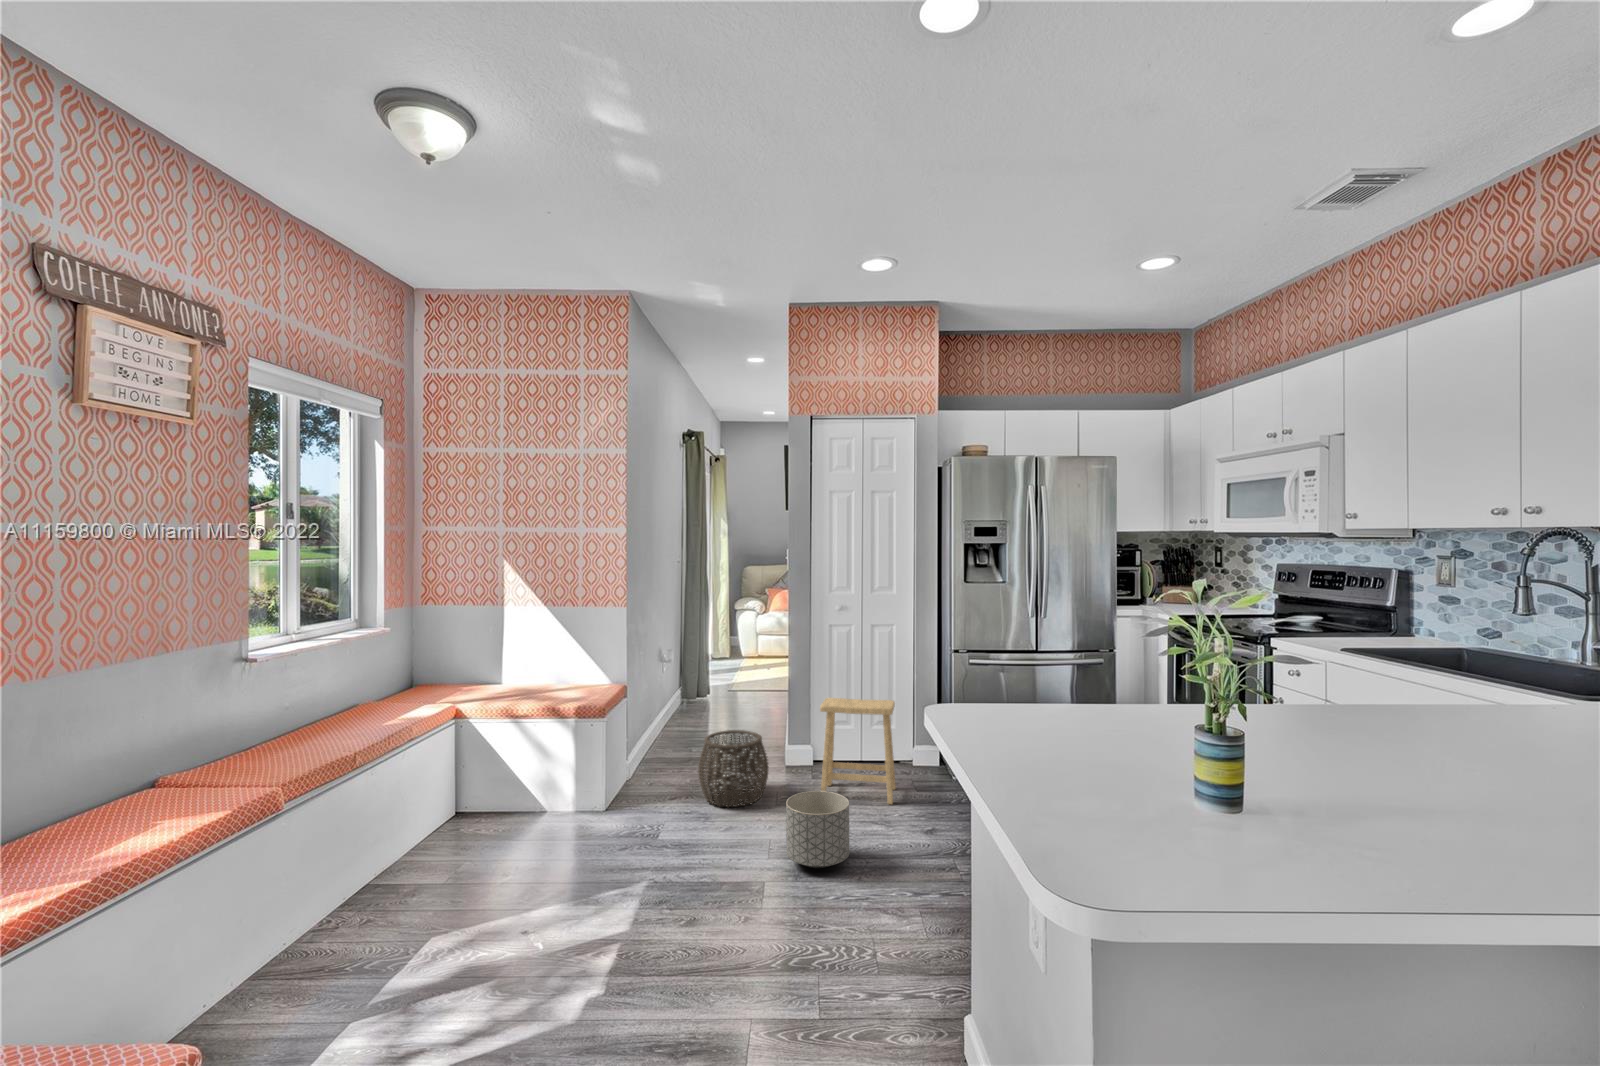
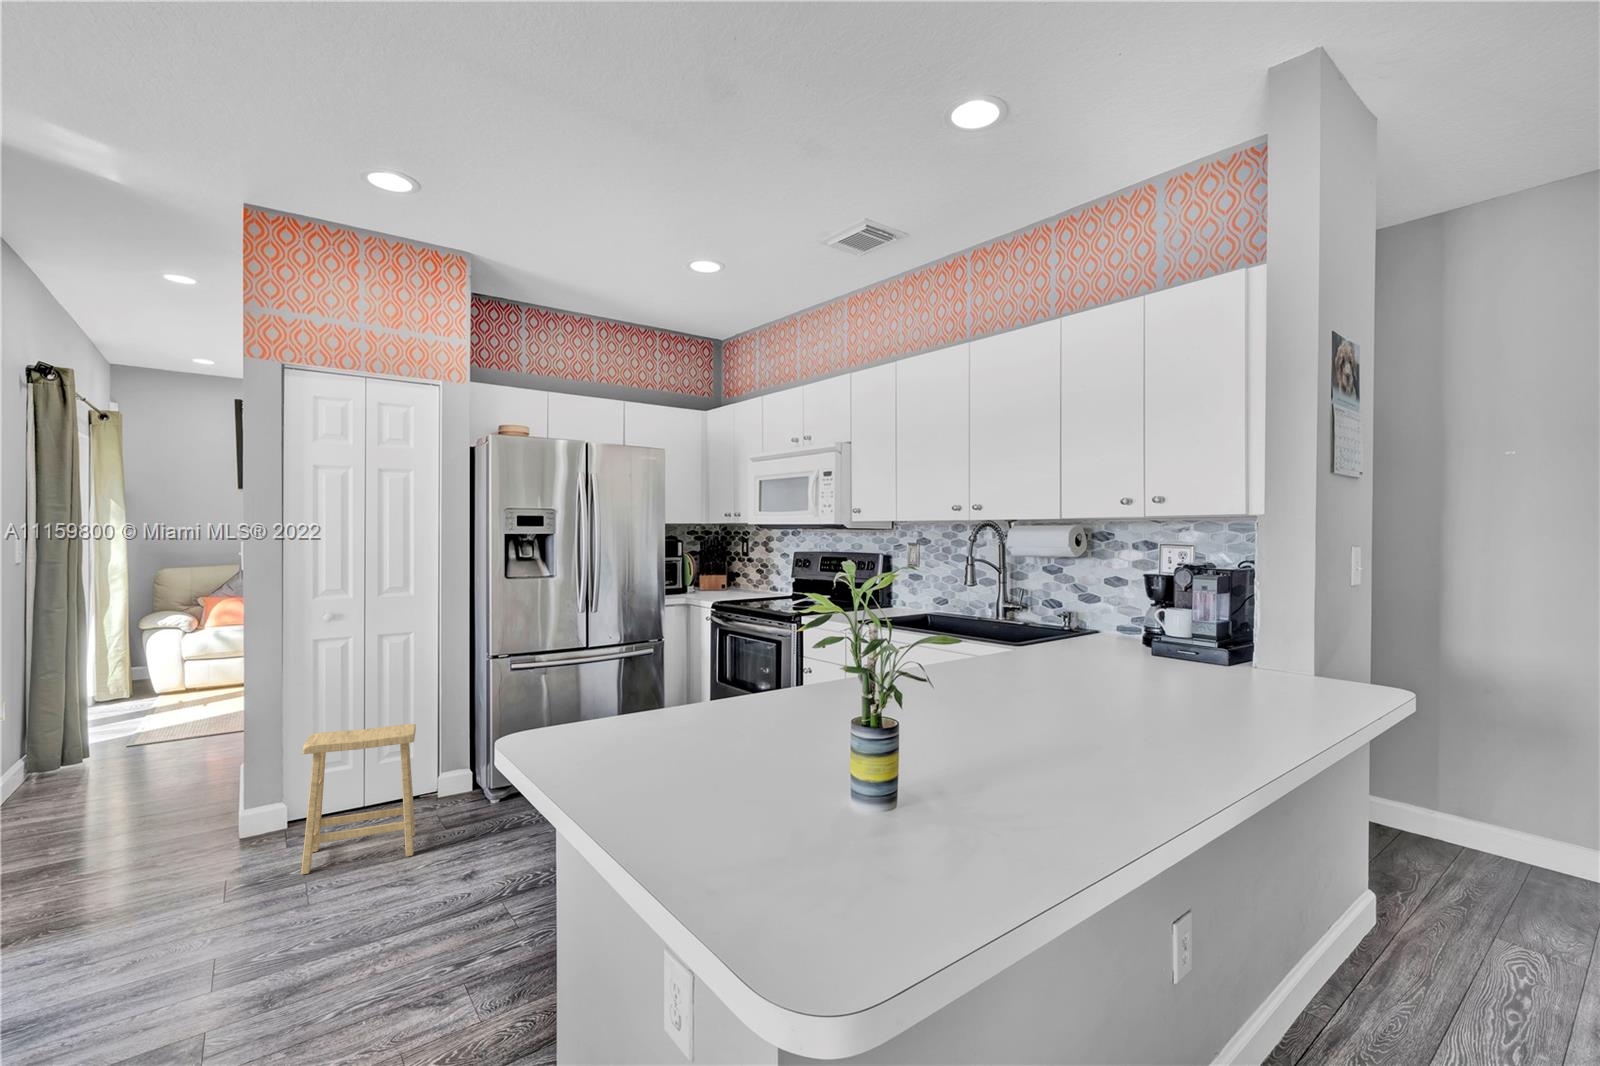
woven basket: present [698,730,769,807] -> none [64,802,211,931]
planter: present [786,791,849,868] -> none [247,863,356,981]

